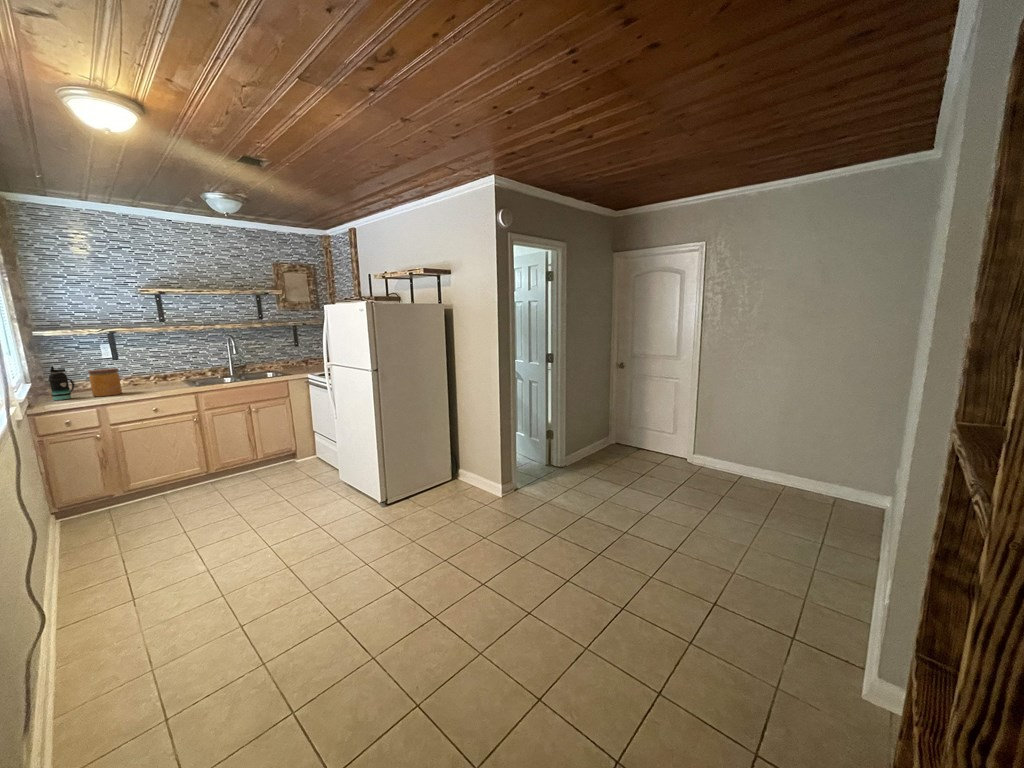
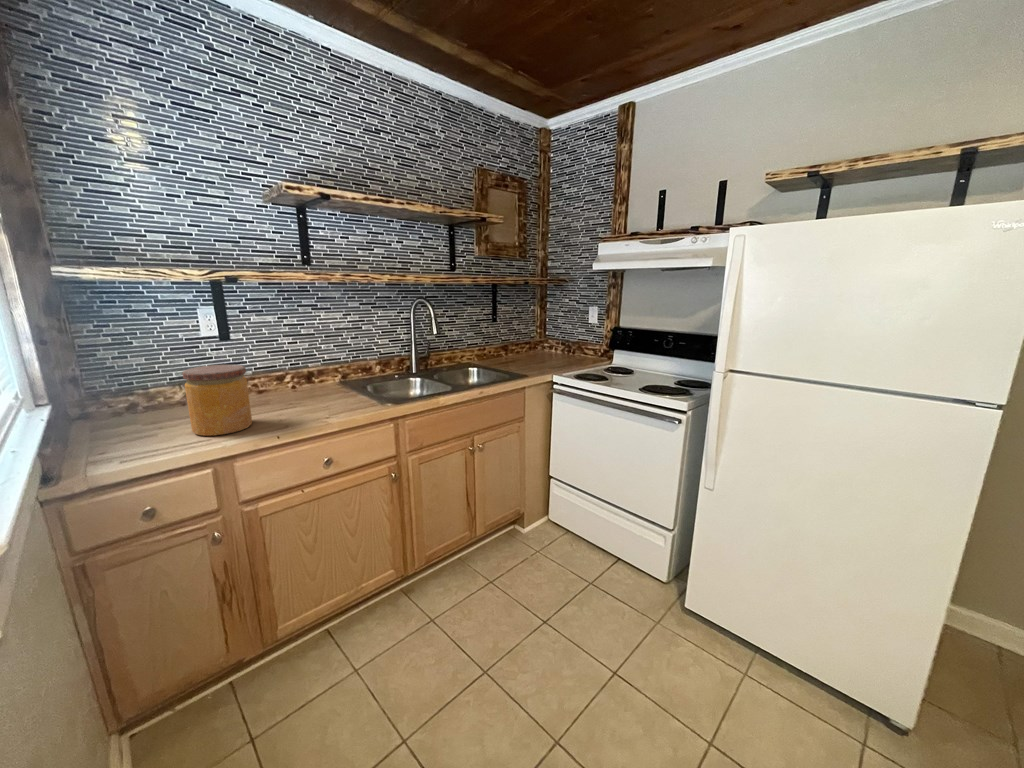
bottle: present [48,366,75,400] -> none [91,360,151,445]

